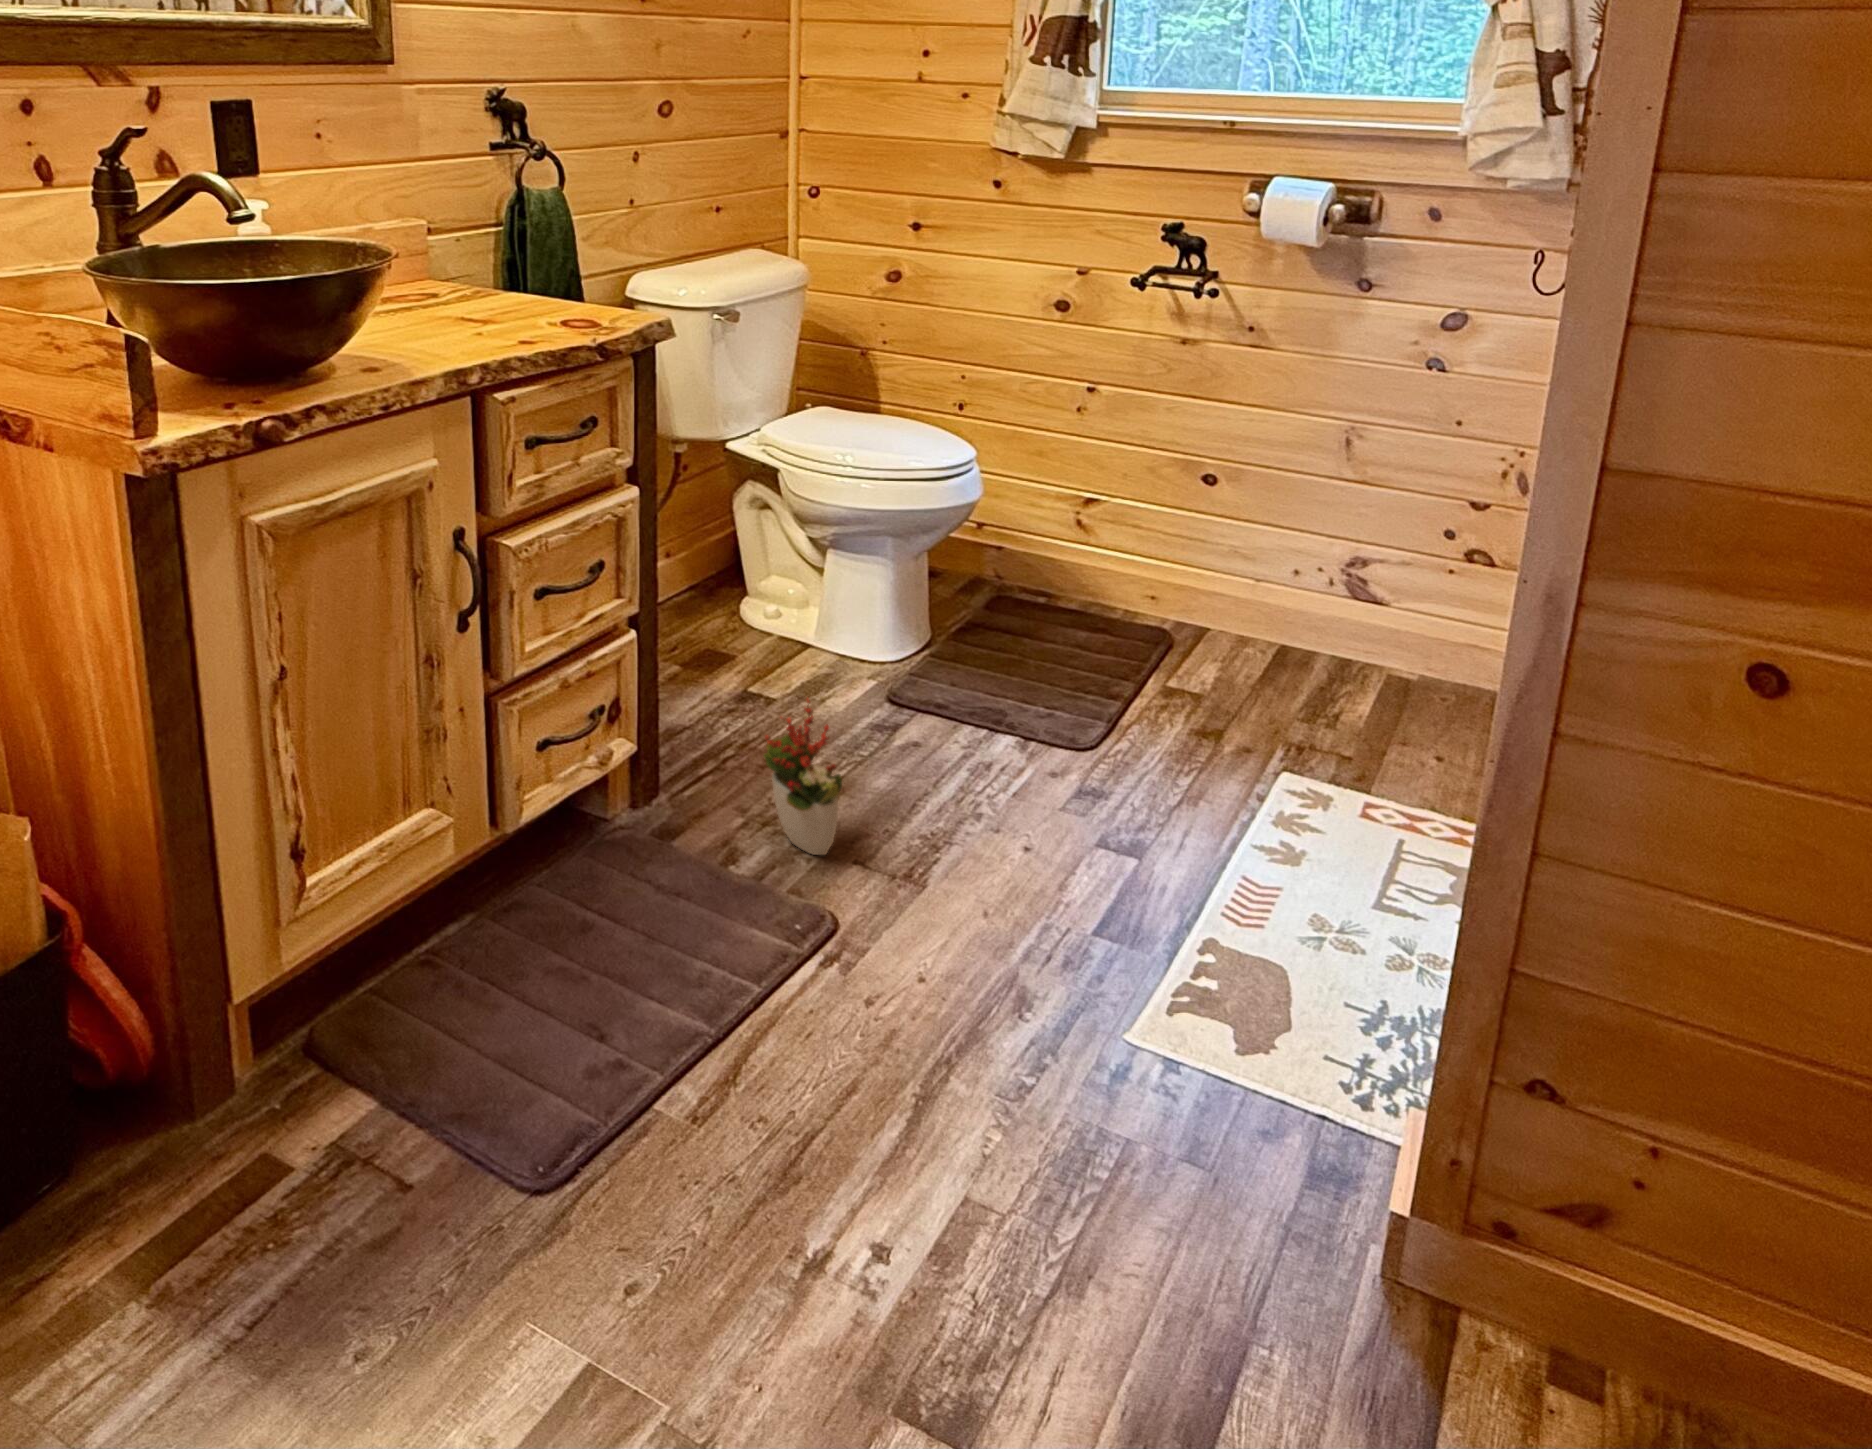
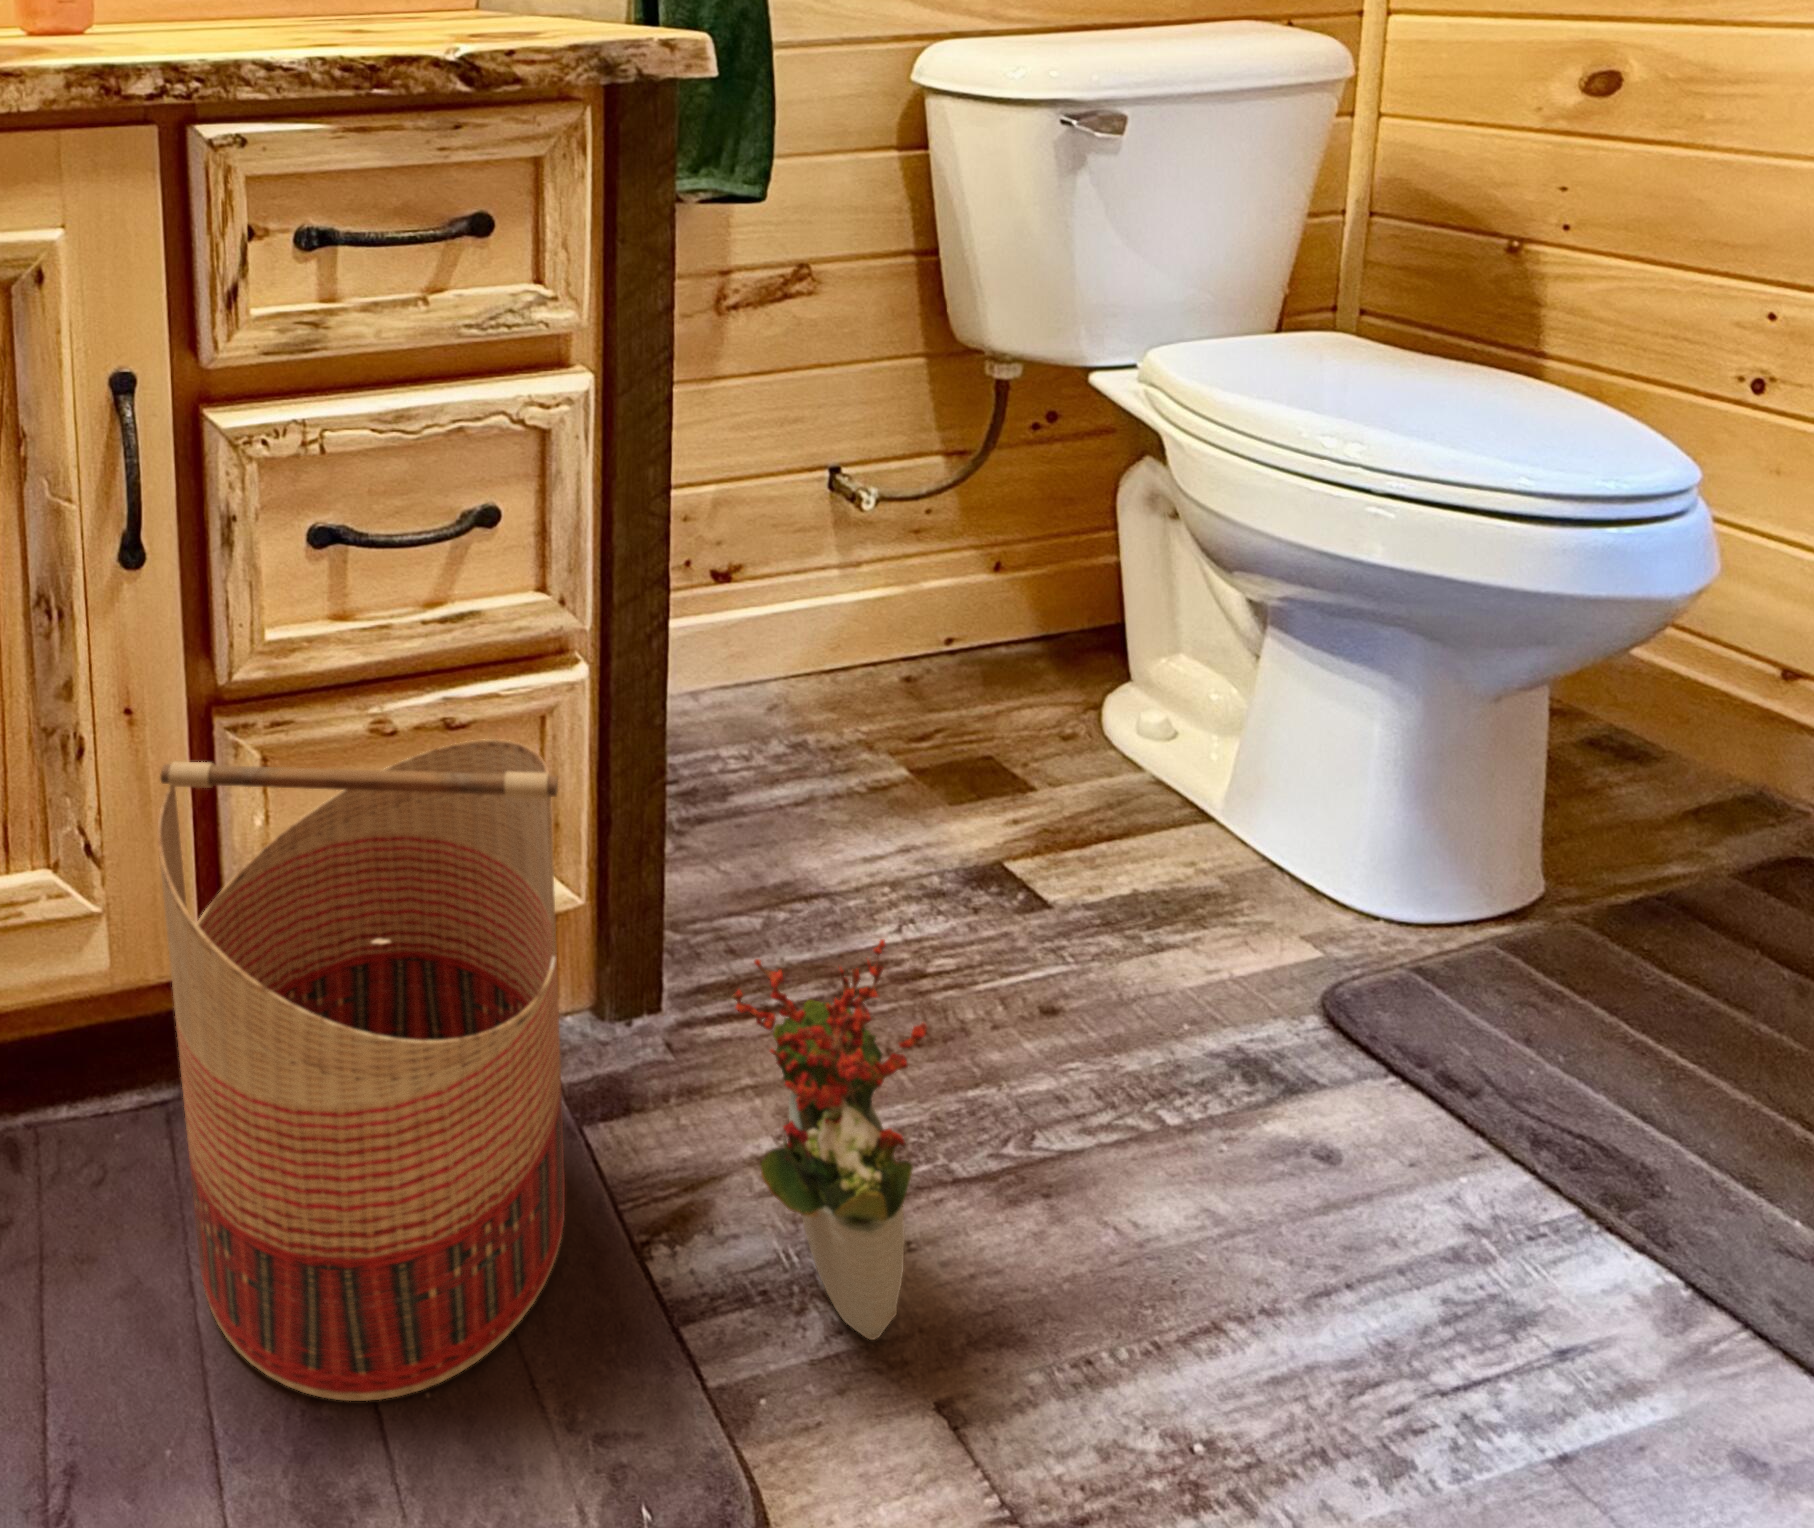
basket: none [540,666,714,963] -> present [158,739,565,1401]

